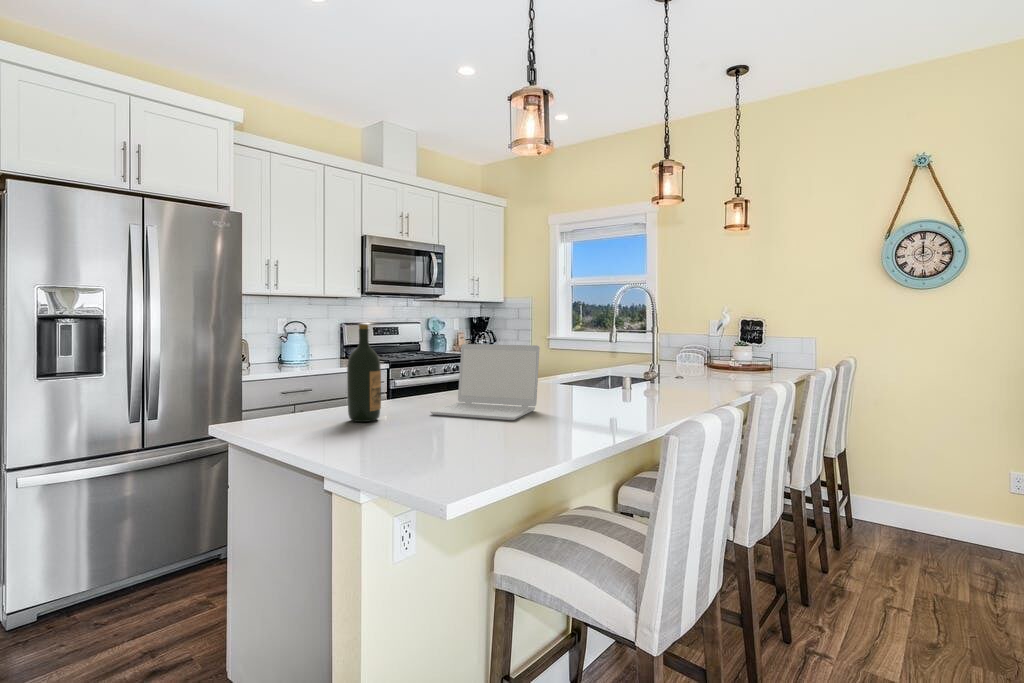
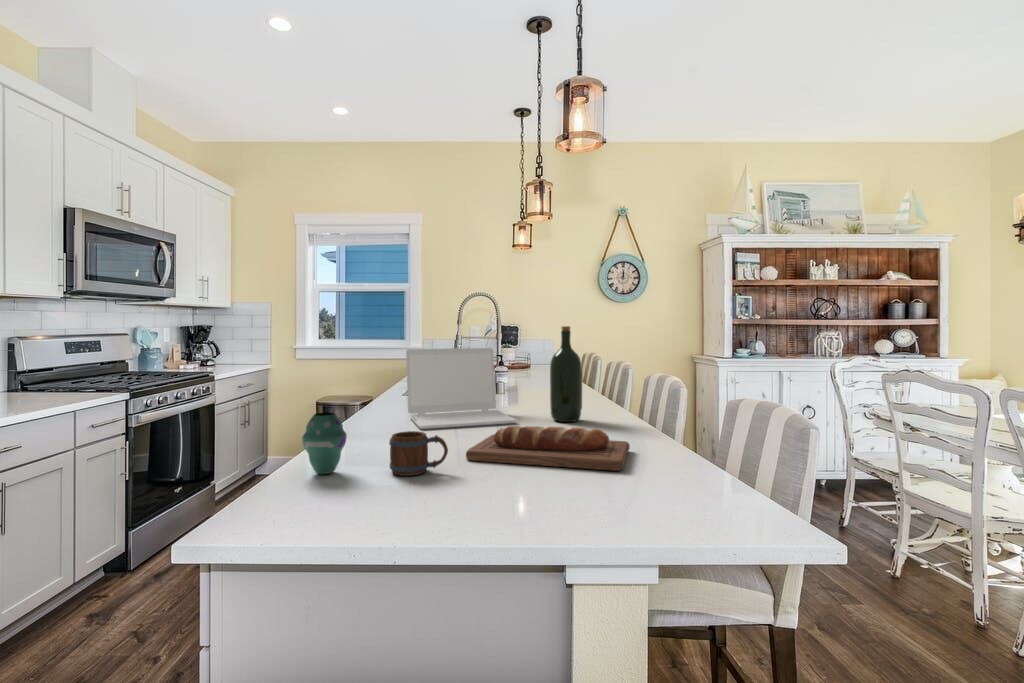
wine bottle: present [347,324,381,422] -> present [550,326,582,422]
vase: none [266,388,298,432] -> present [302,412,347,474]
mug: none [302,409,336,442] -> present [389,431,448,476]
bread loaf: none [373,417,506,468] -> present [466,426,630,471]

